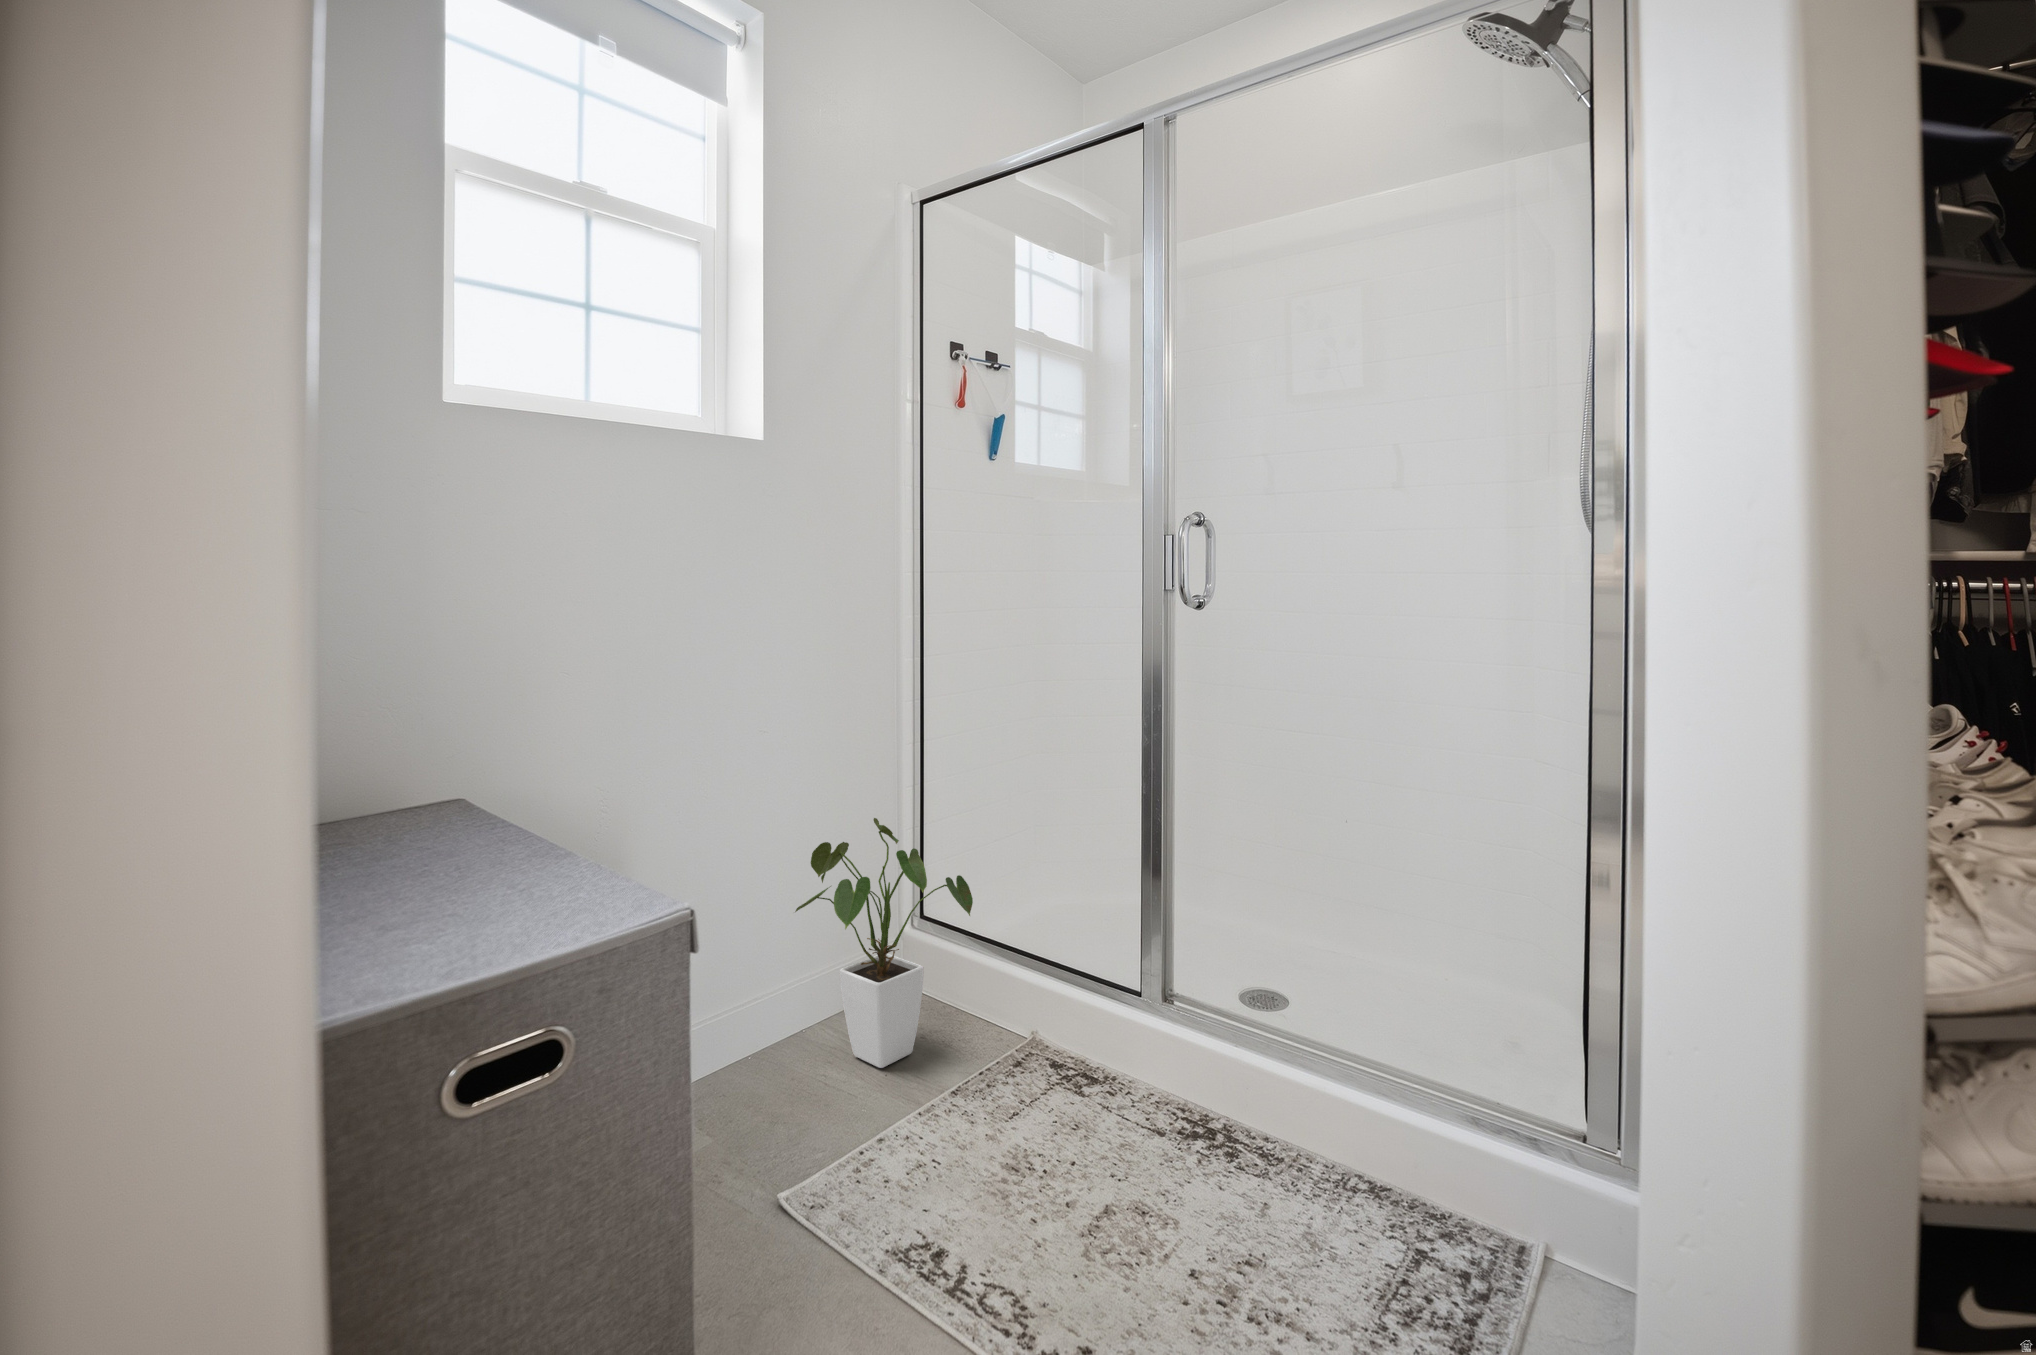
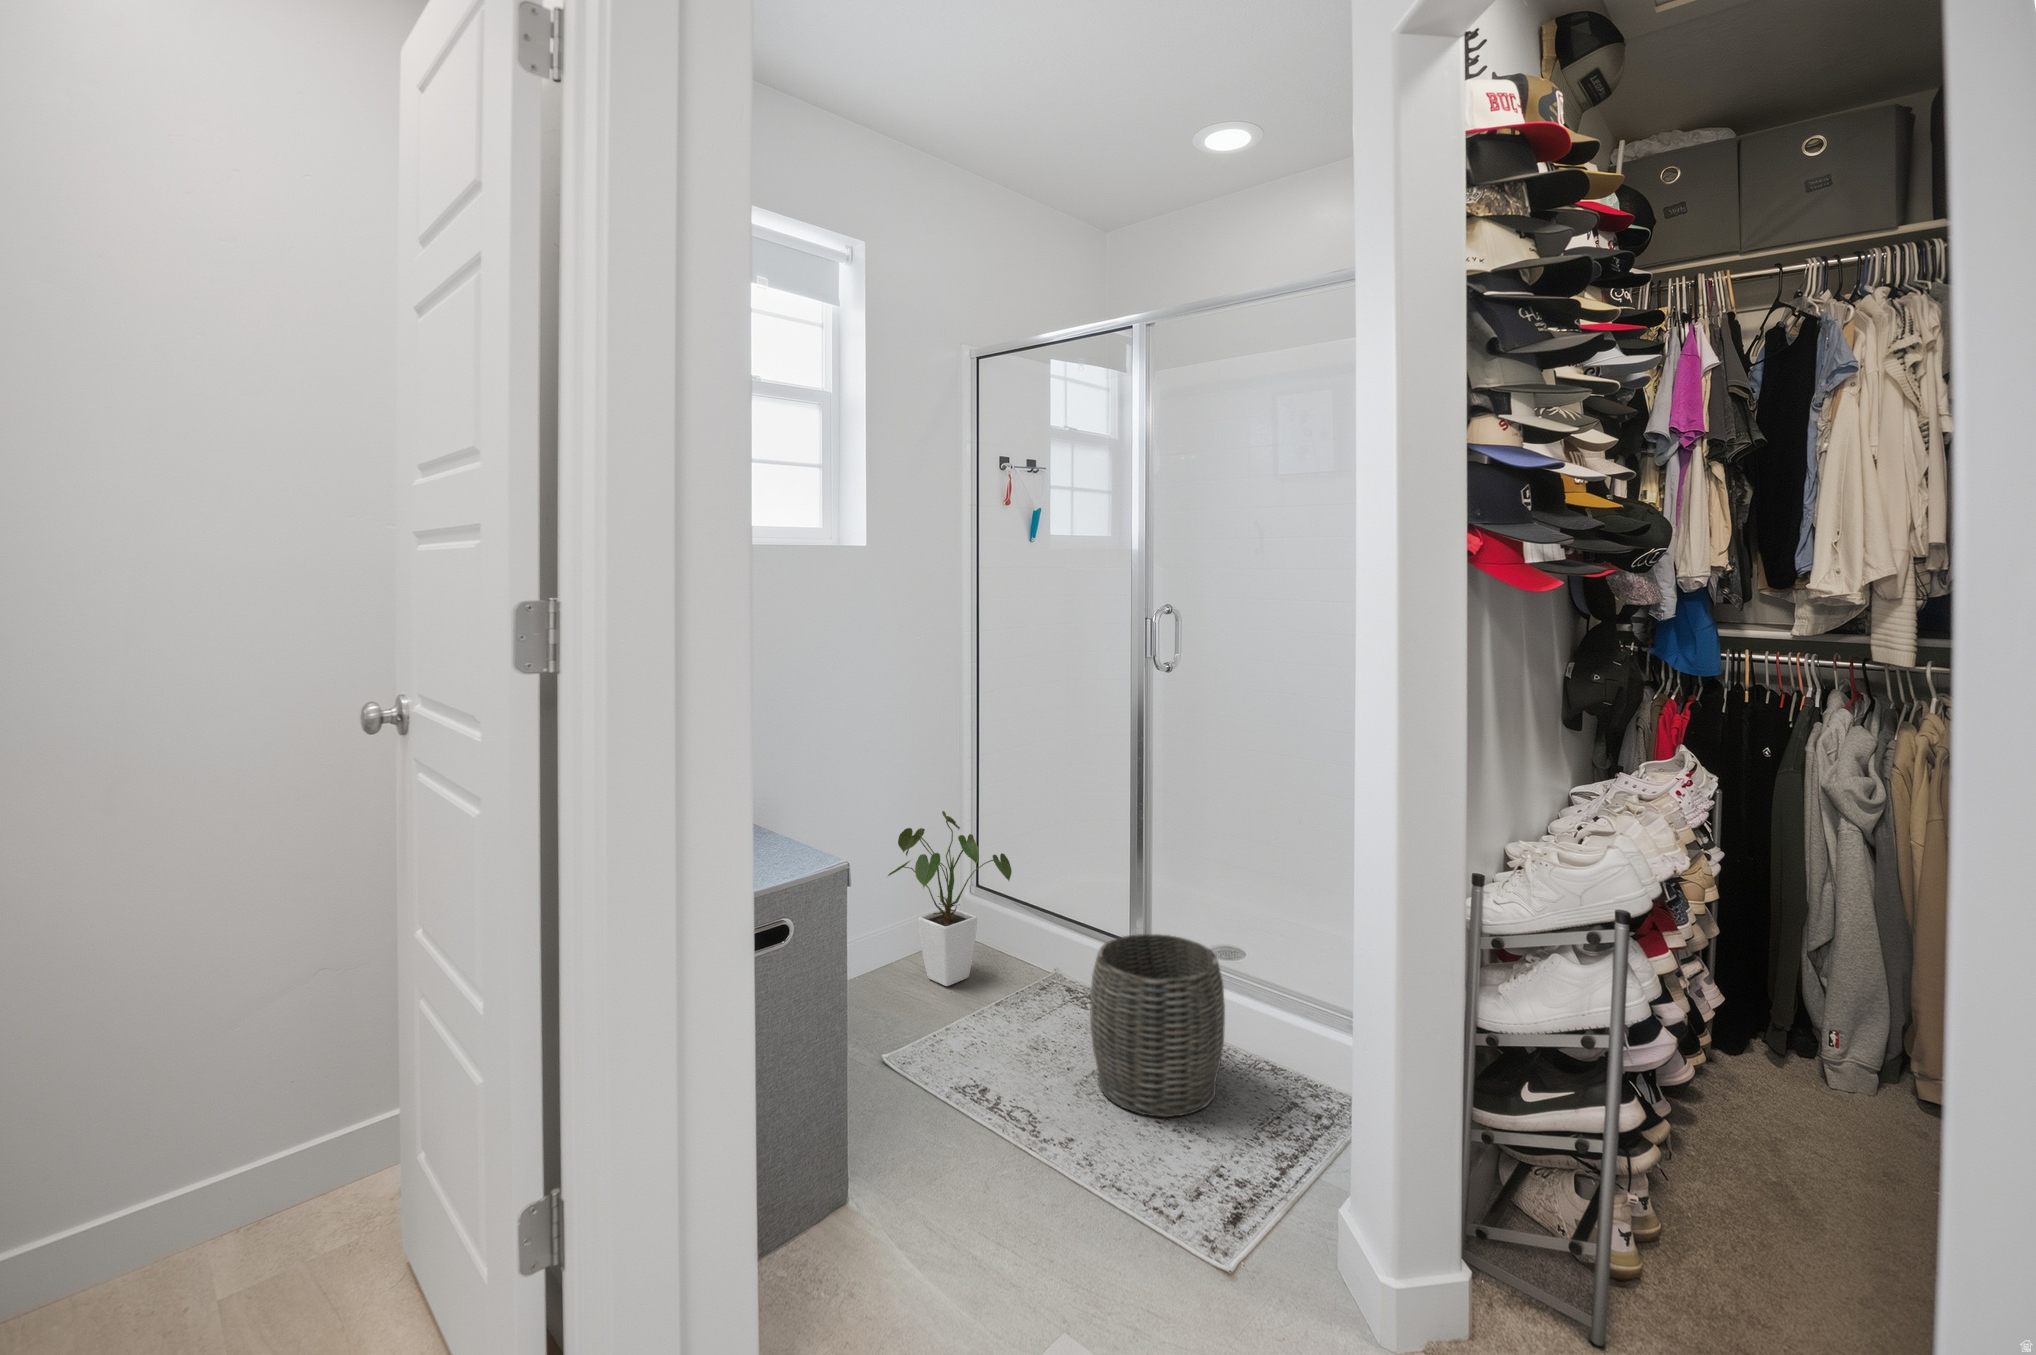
woven basket: none [1103,992,1313,1291] -> present [1090,934,1225,1117]

